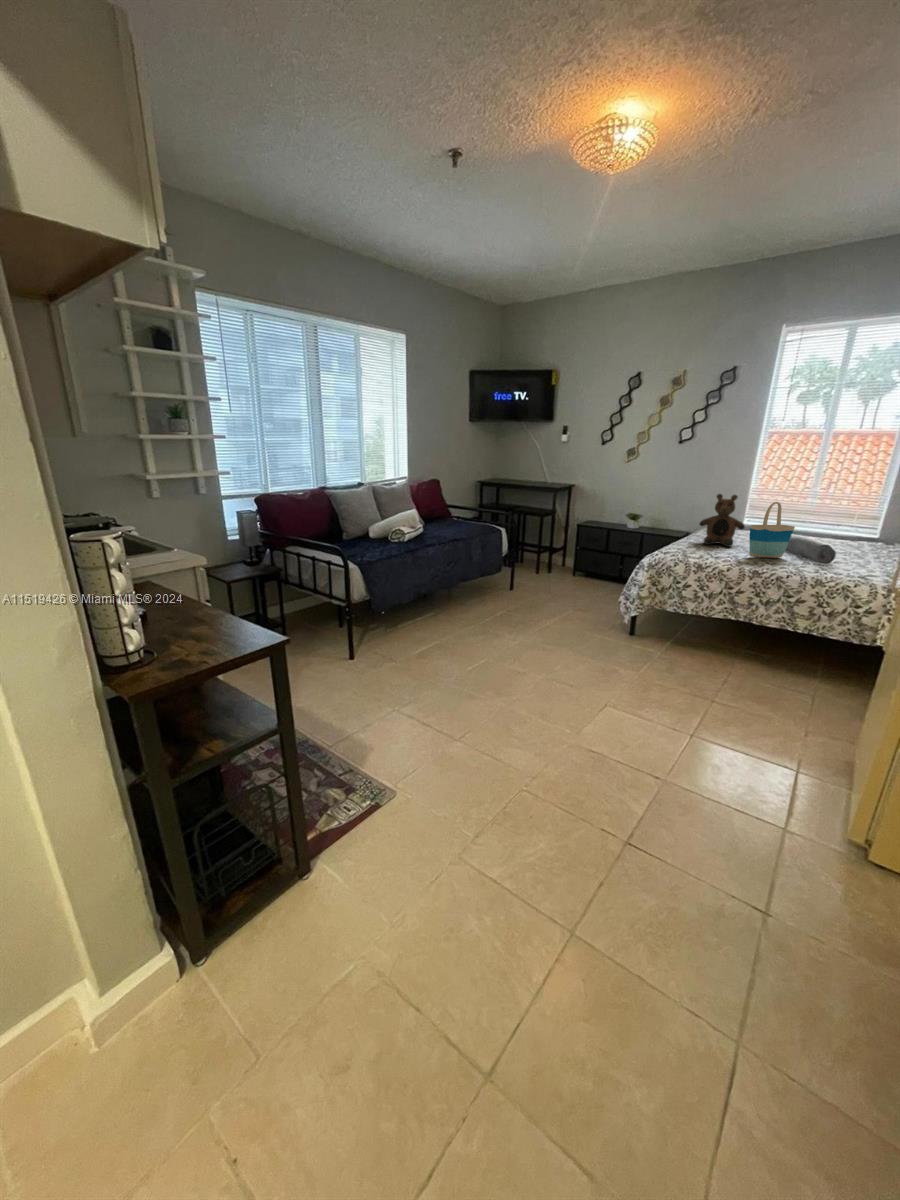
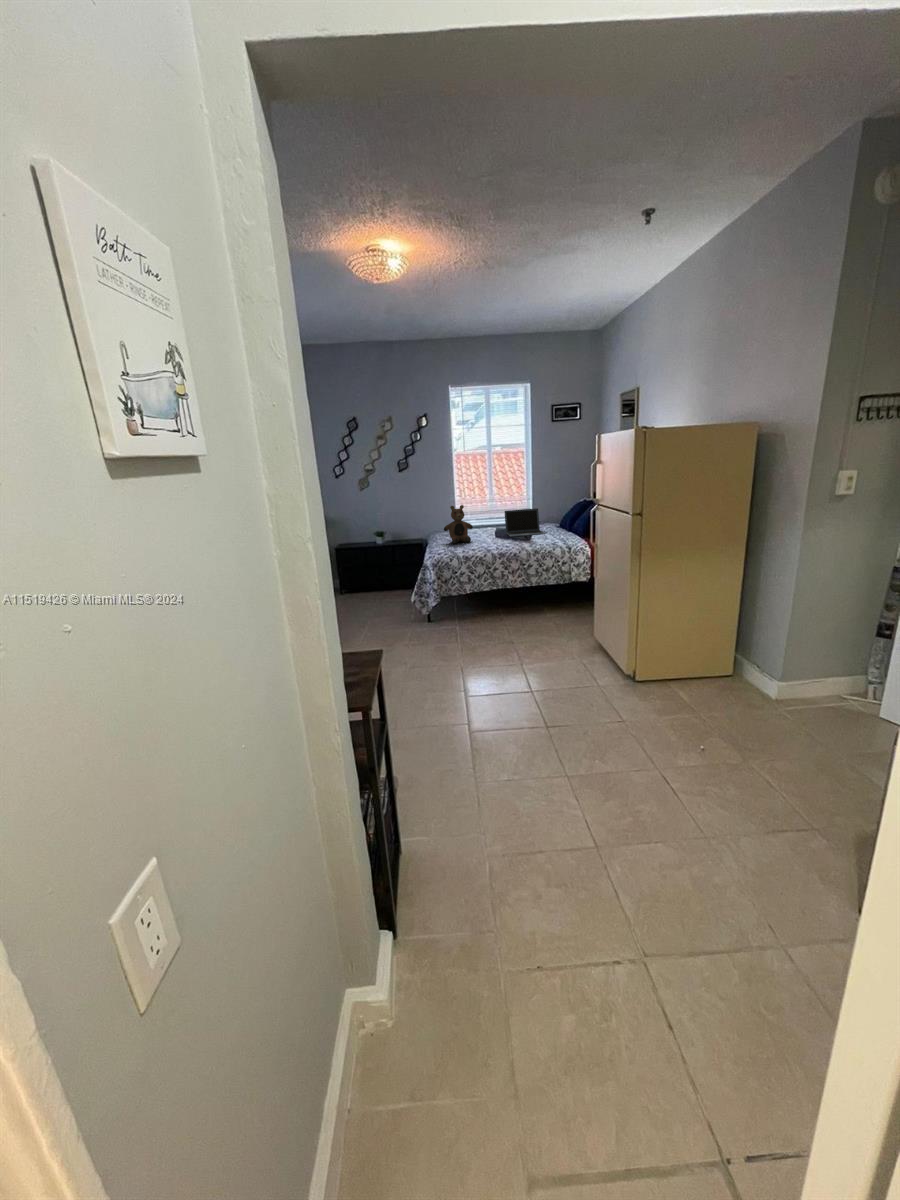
tote bag: present [749,502,795,558] -> none [485,506,508,545]
laptop: none [801,513,875,560] -> present [504,508,545,537]

